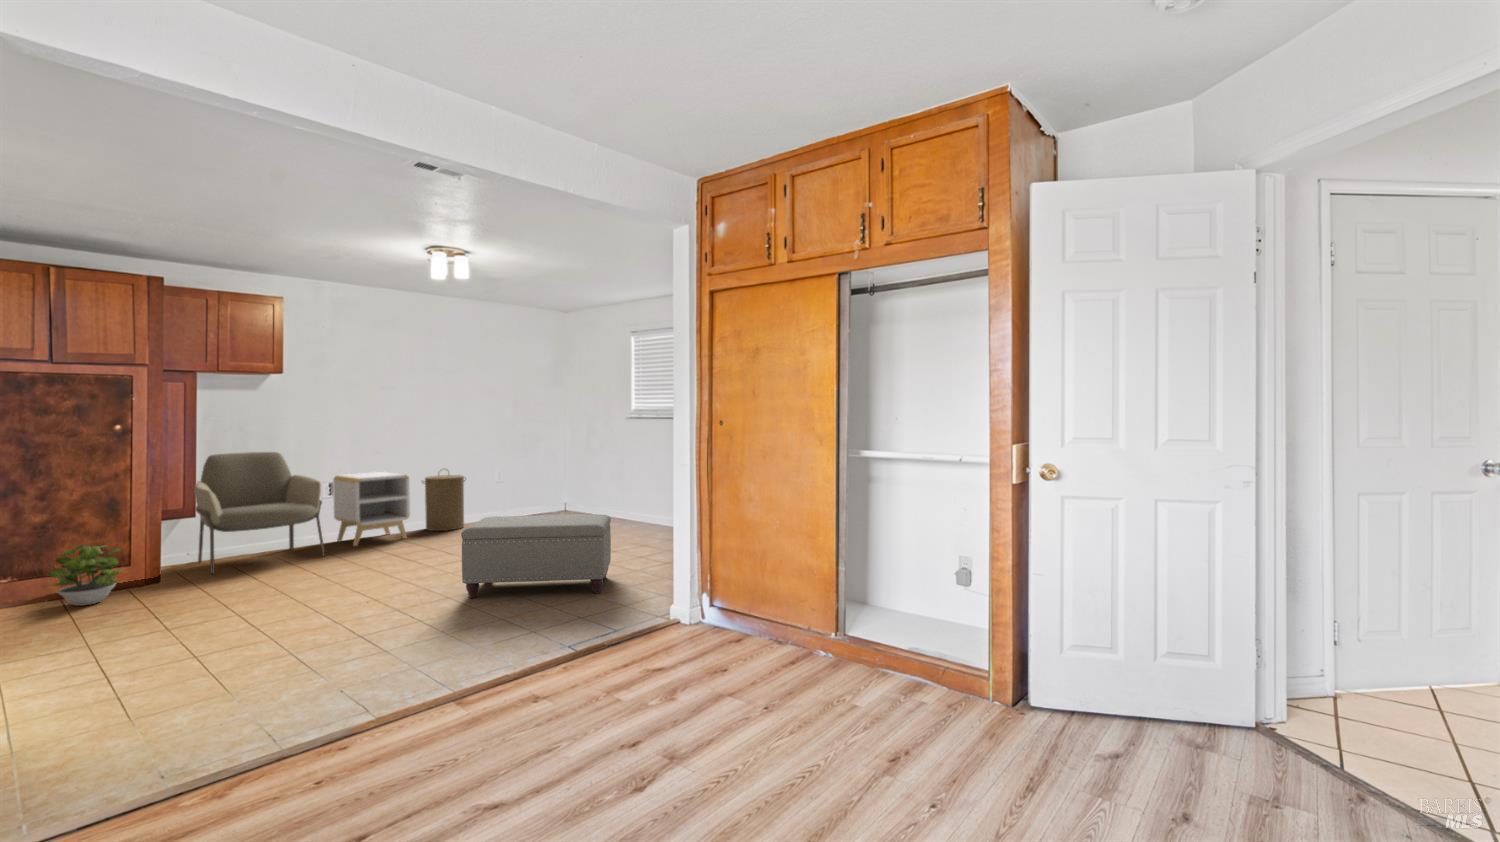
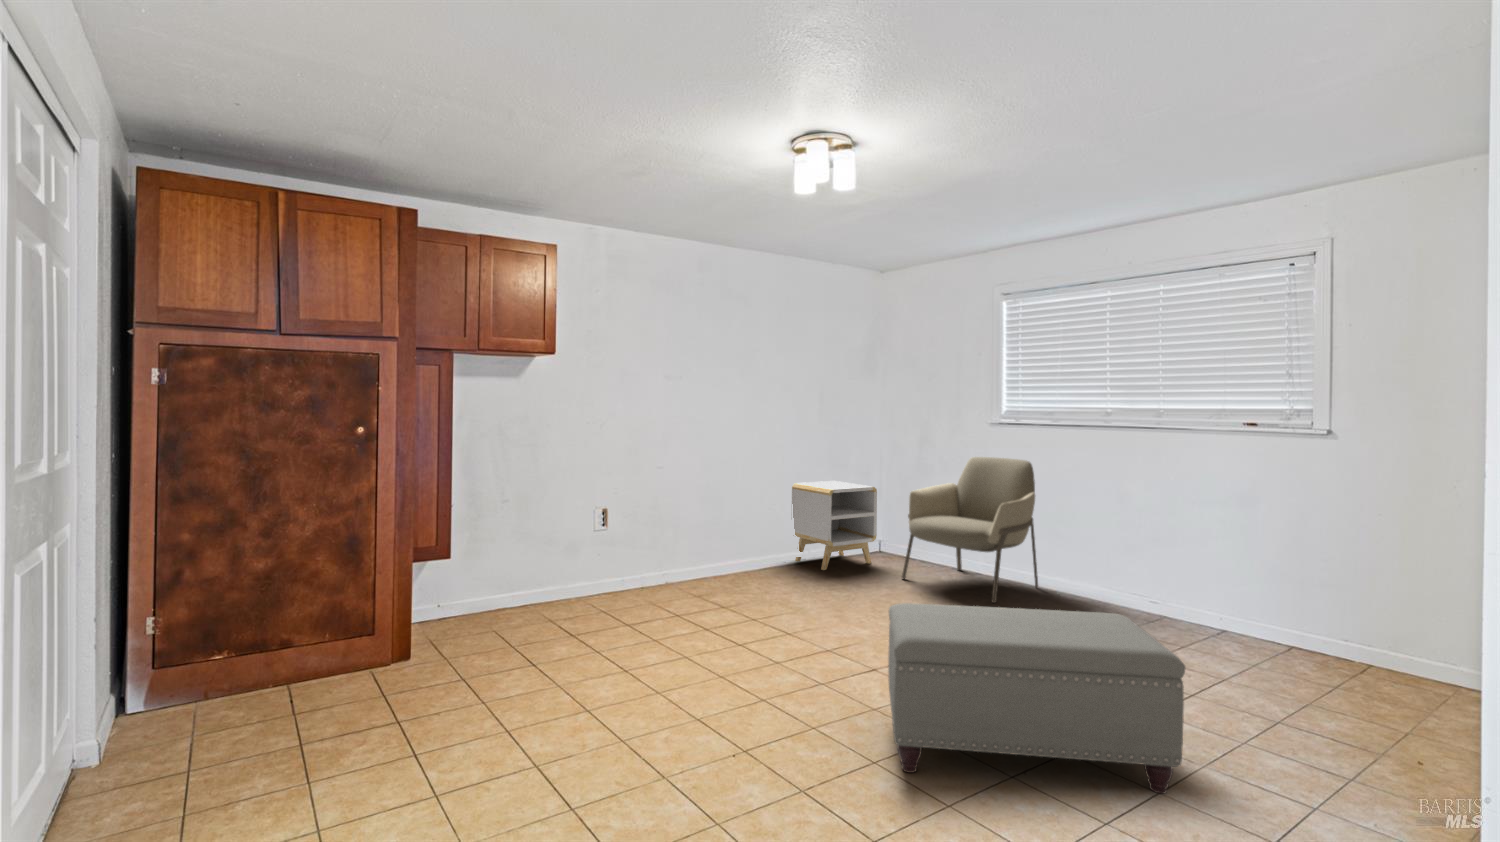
armchair: present [194,452,325,574] -> present [902,457,1038,603]
side table: present [333,472,410,546] -> present [792,481,877,570]
laundry hamper: present [422,475,465,531] -> none [713,490,767,579]
potted plant: present [47,543,122,606] -> none [265,606,363,704]

